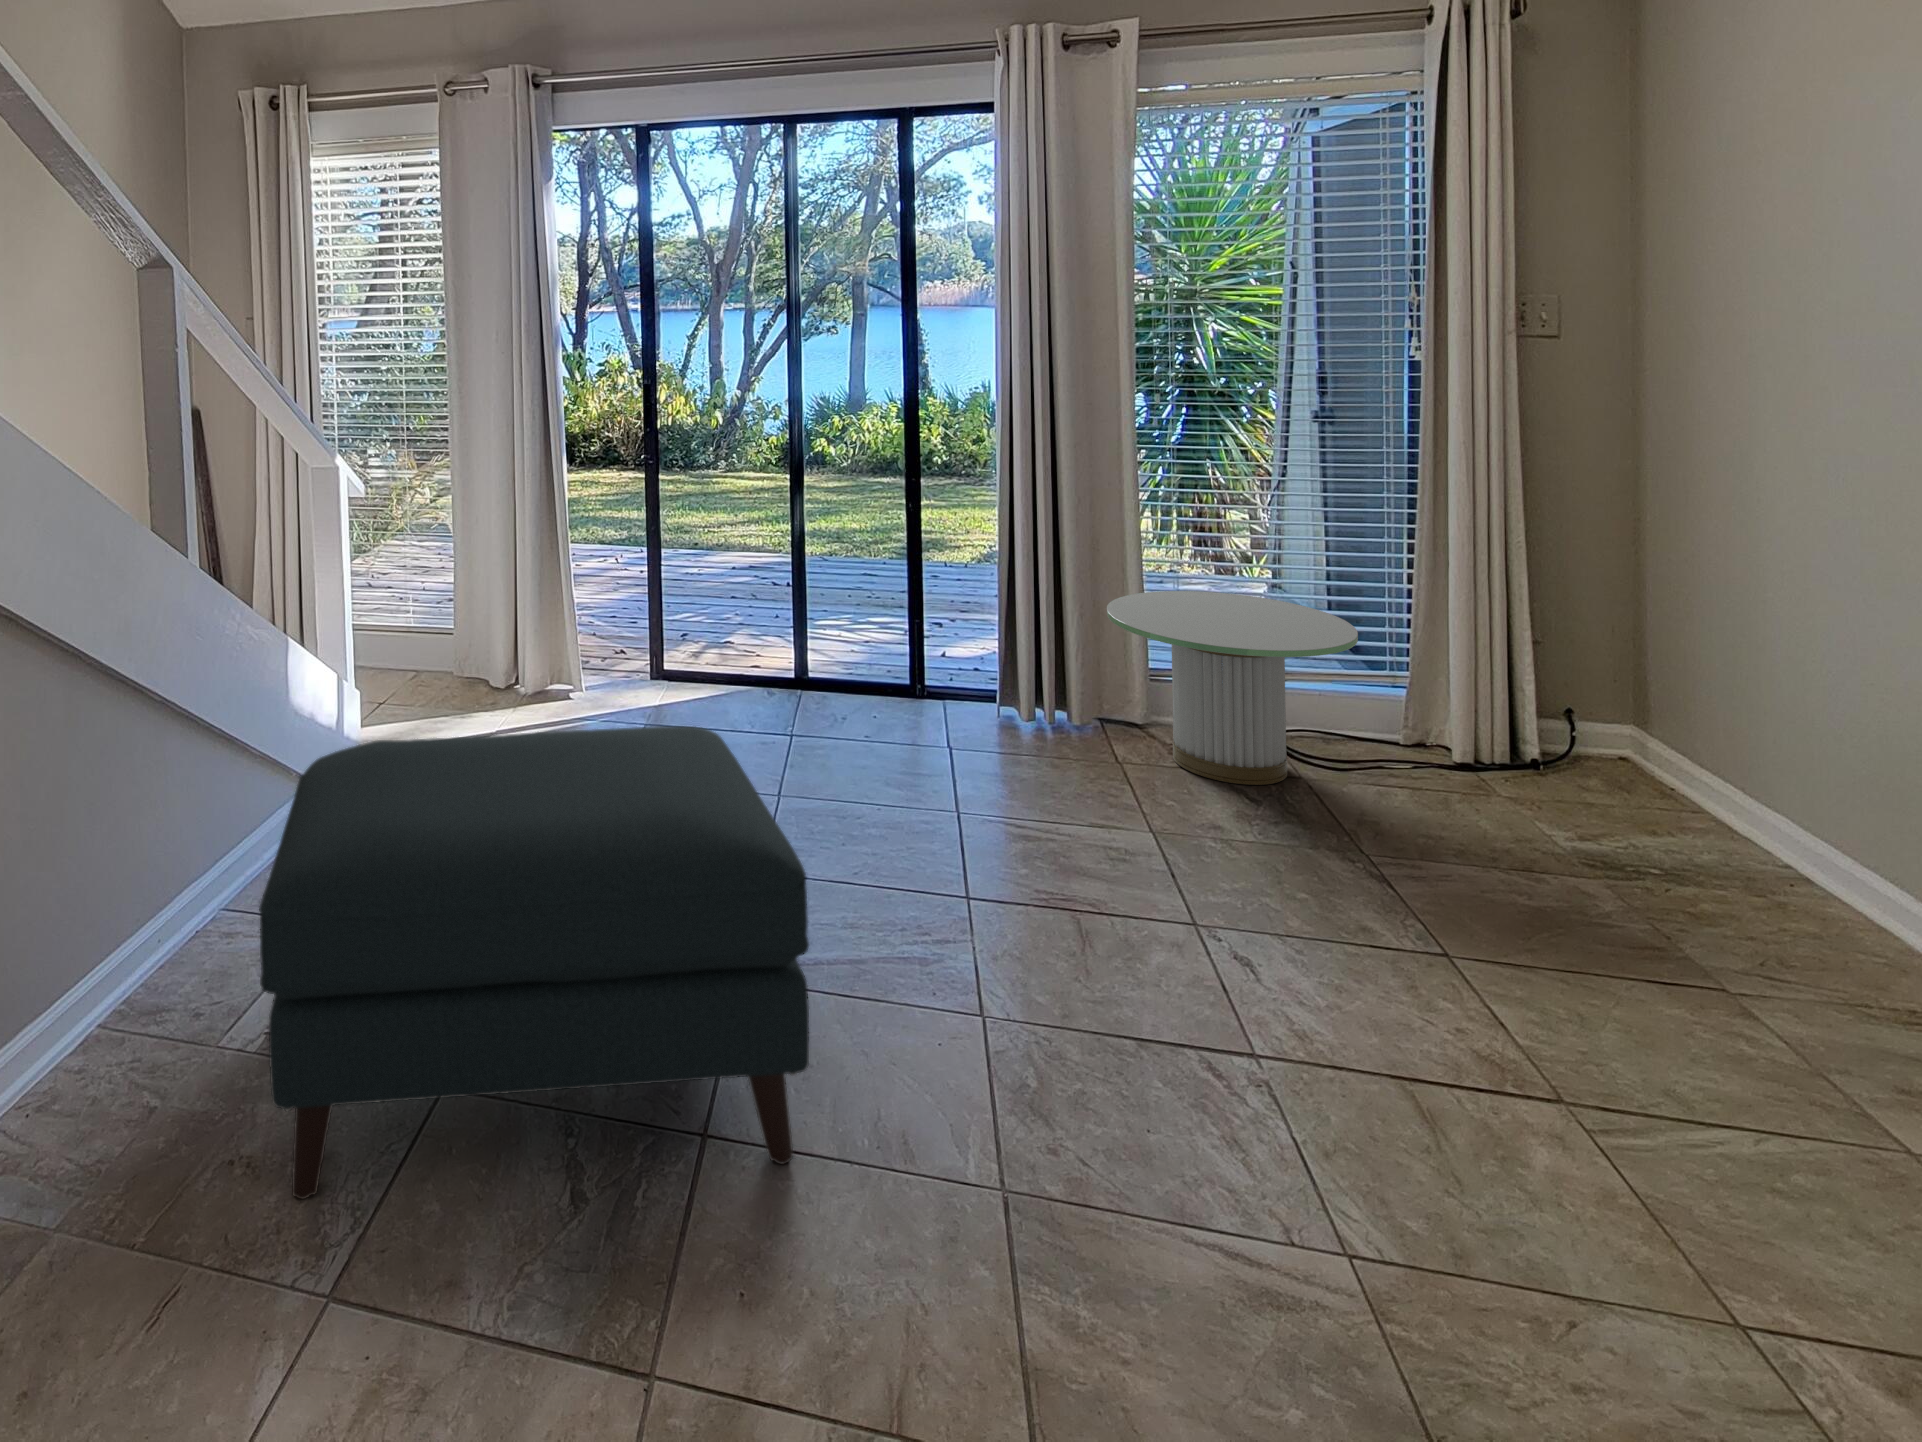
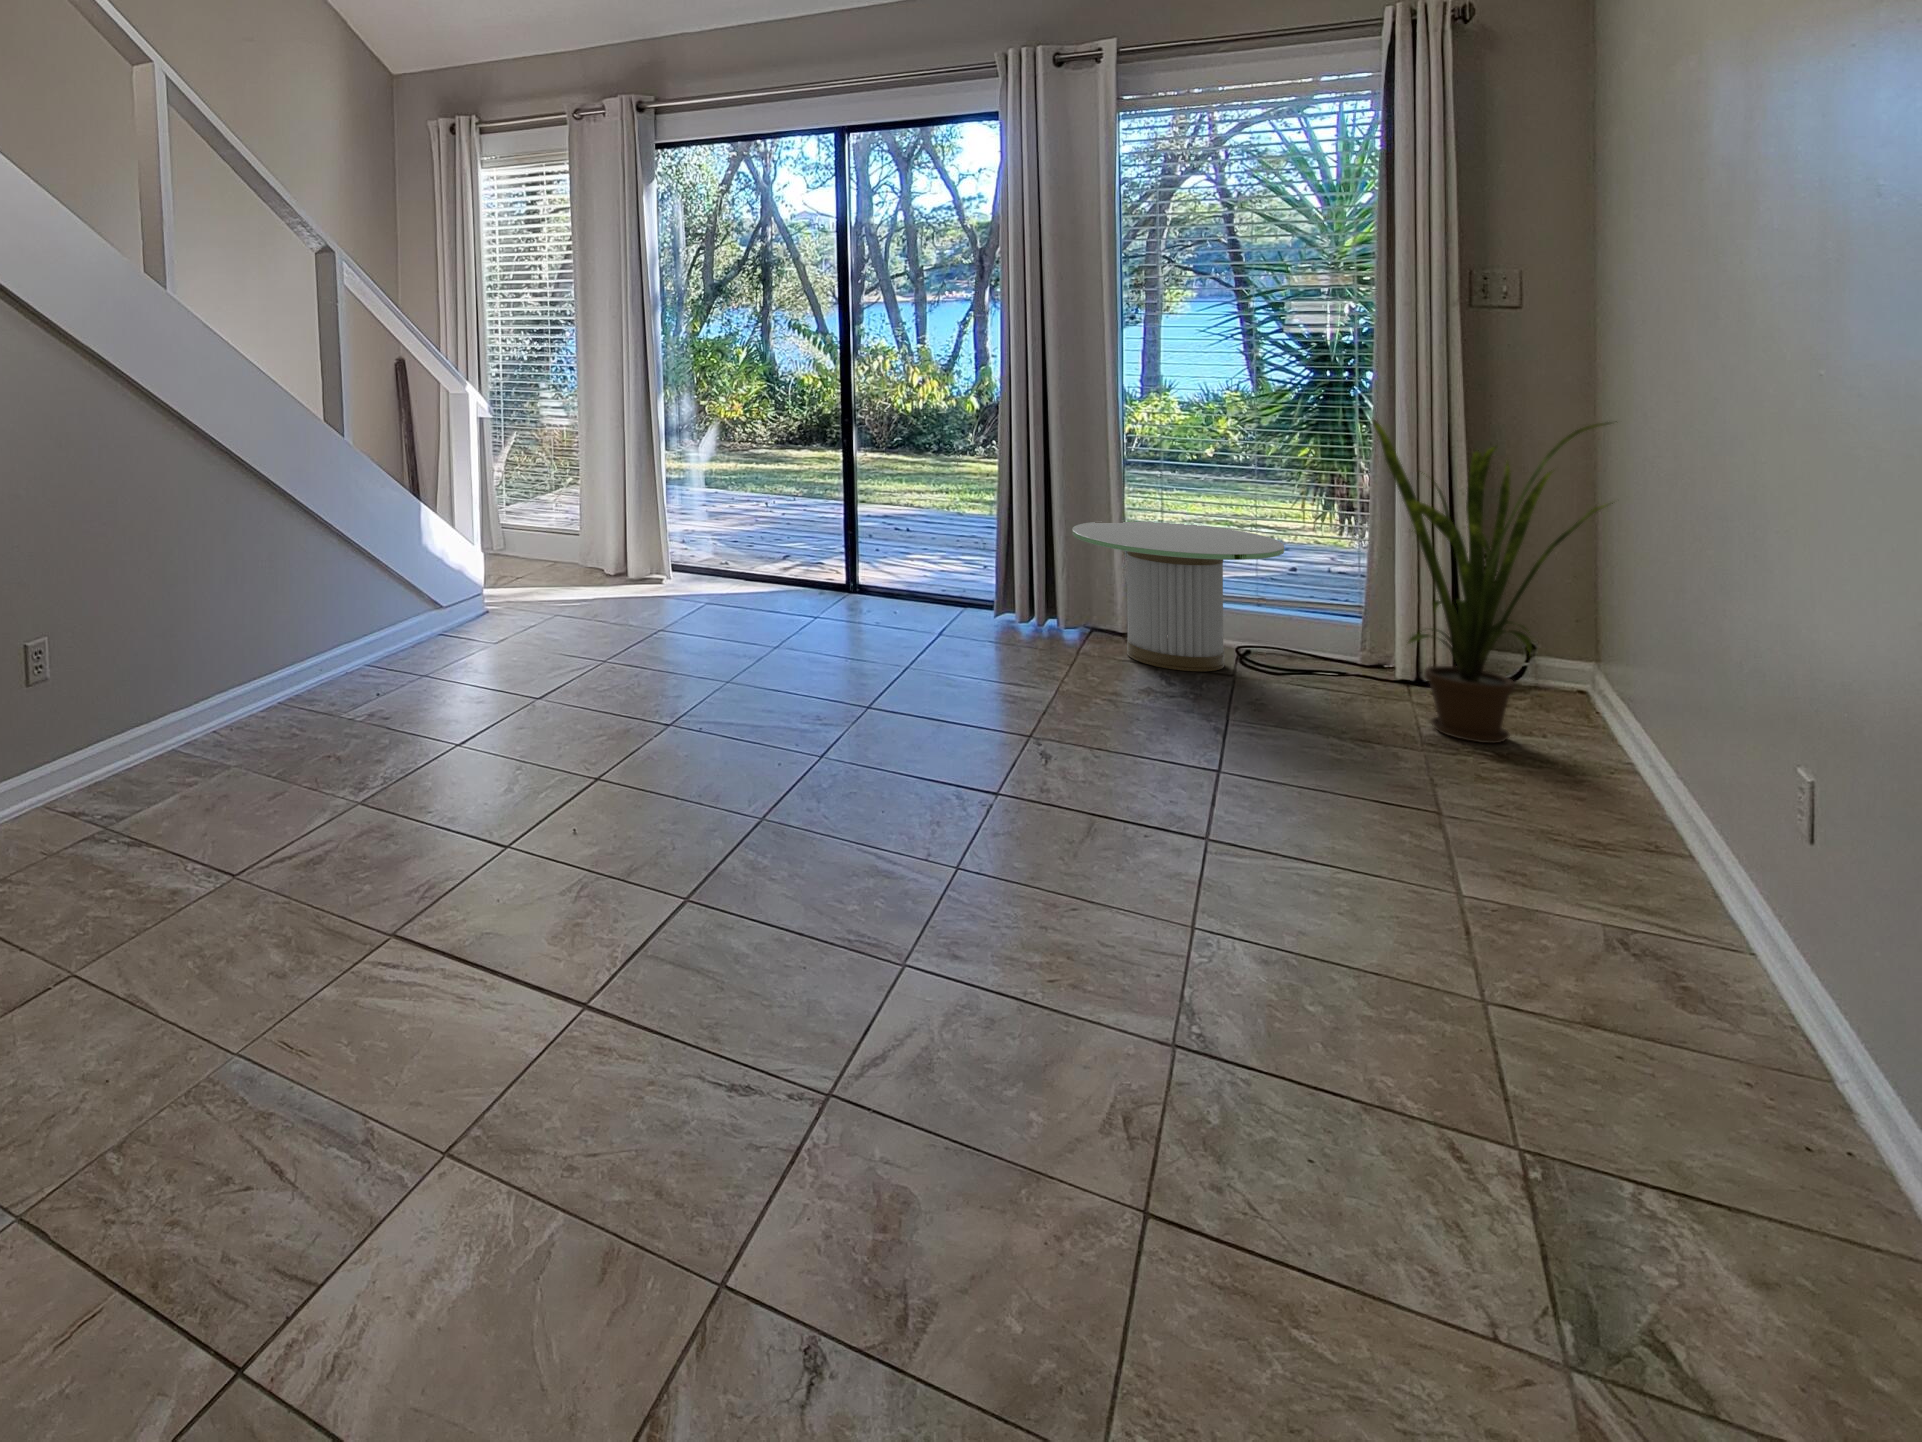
house plant: none [1531,486,1817,872] -> present [1372,418,1617,743]
ottoman: present [259,726,809,1199] -> none [350,526,672,762]

